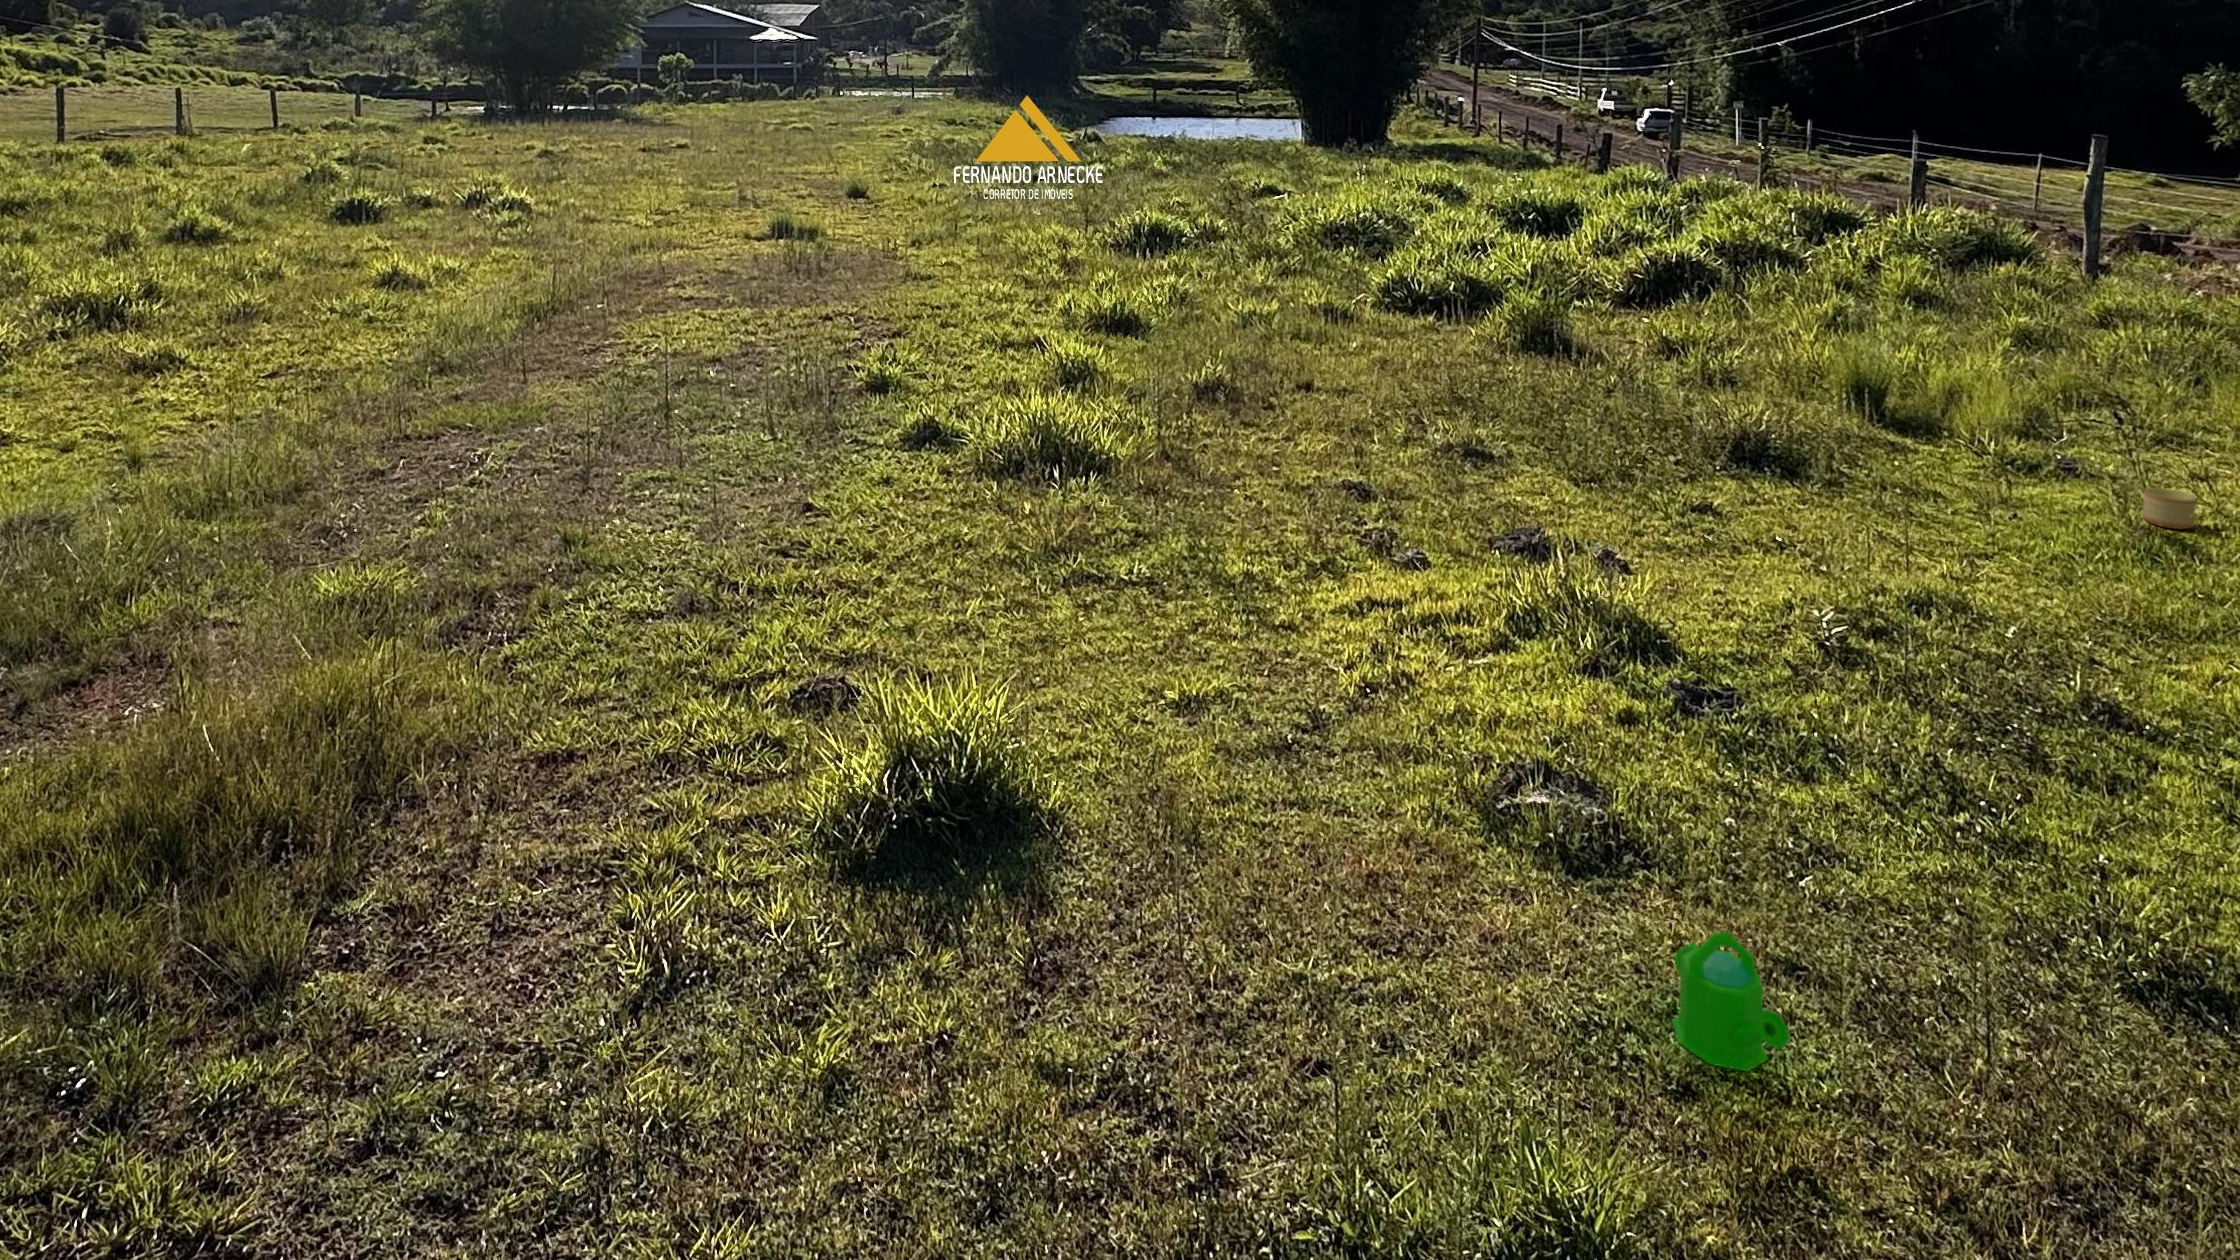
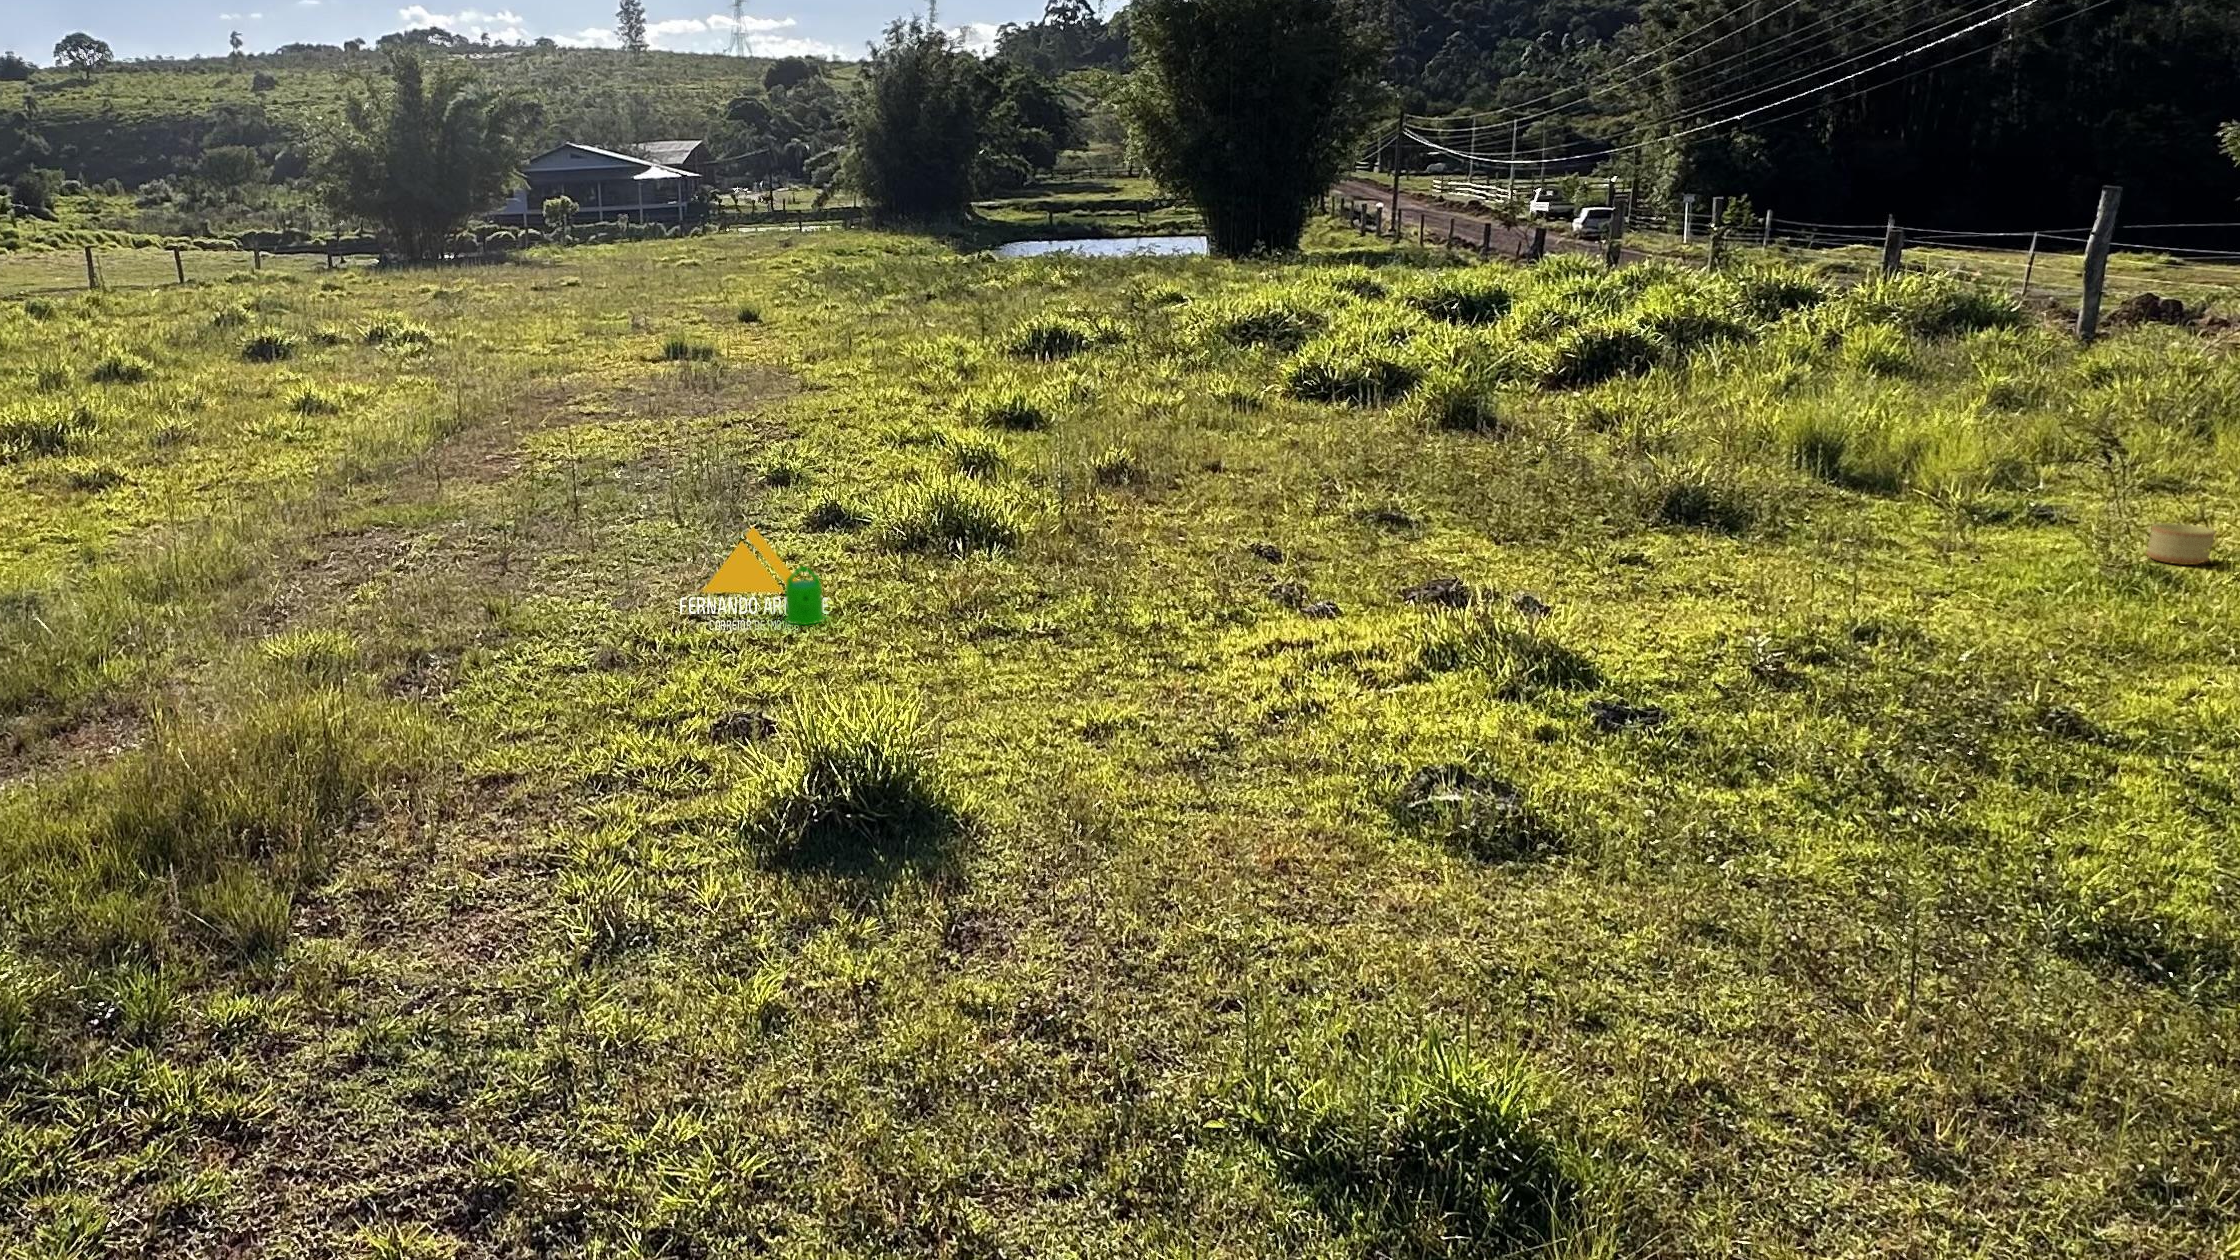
watering can: present [1672,932,1789,1072] -> present [785,566,825,625]

